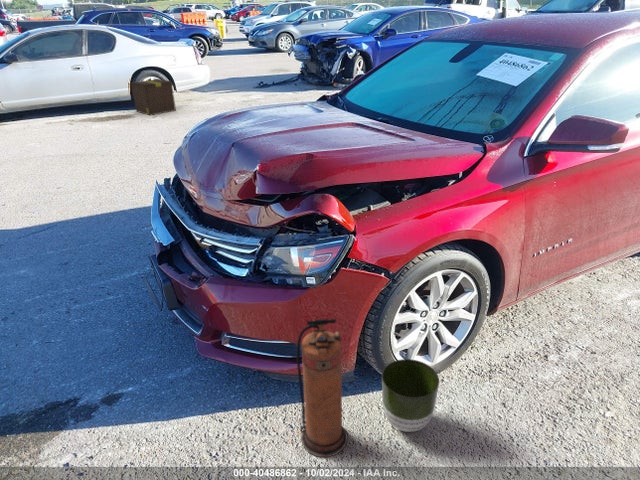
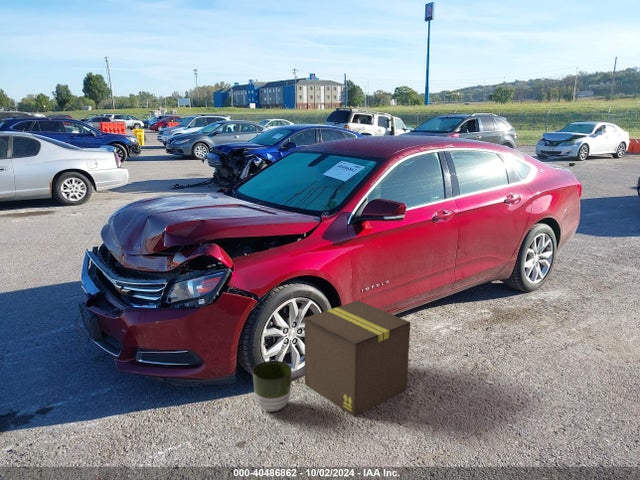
cardboard box: present [131,79,176,115] -> present [305,301,410,416]
fire extinguisher: present [297,319,347,457] -> none [191,323,229,430]

